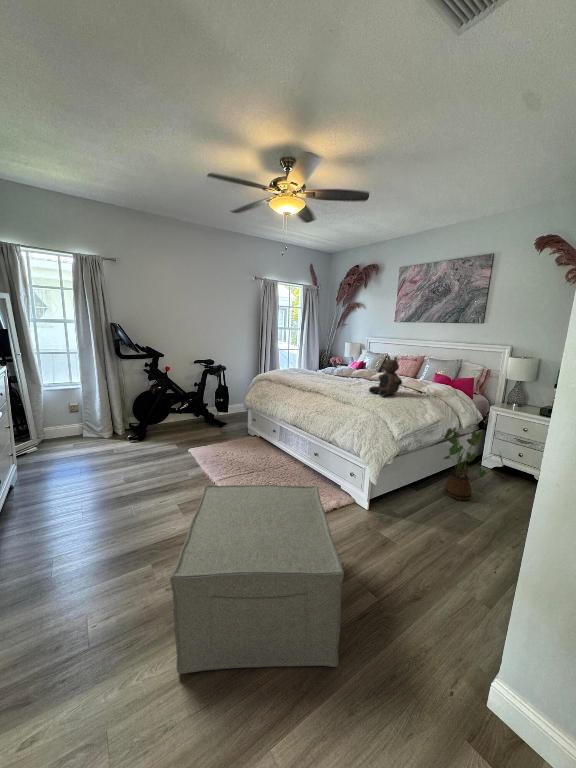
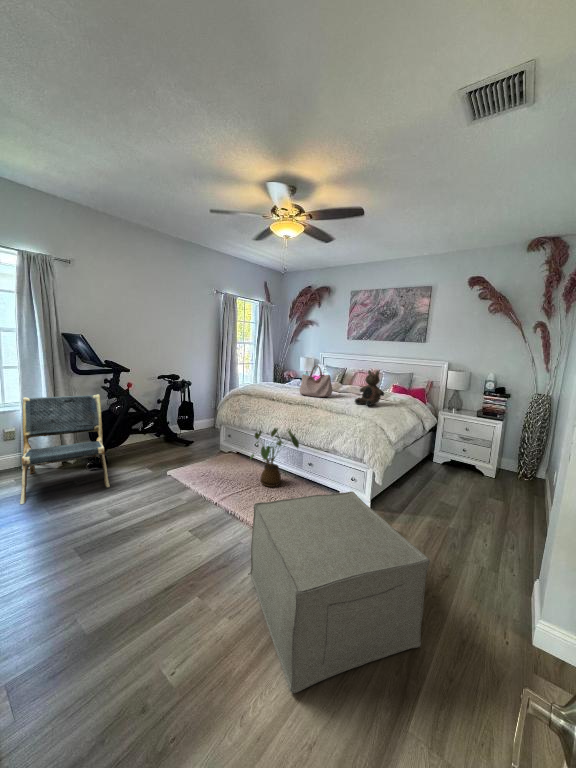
handbag: none [318,350,351,384] -> present [299,365,332,397]
lounge chair: none [67,376,142,464] -> present [20,394,110,504]
house plant: present [444,428,503,500] -> present [250,428,299,487]

